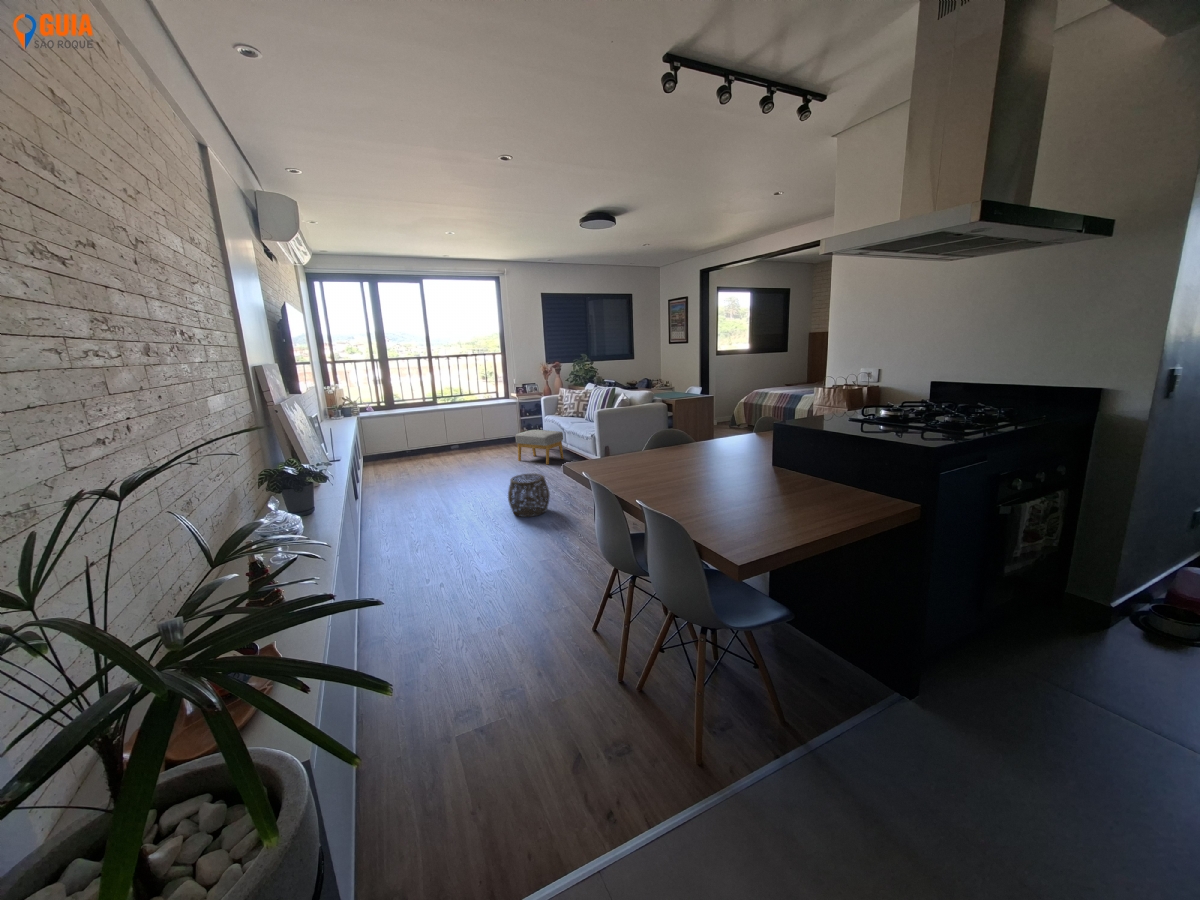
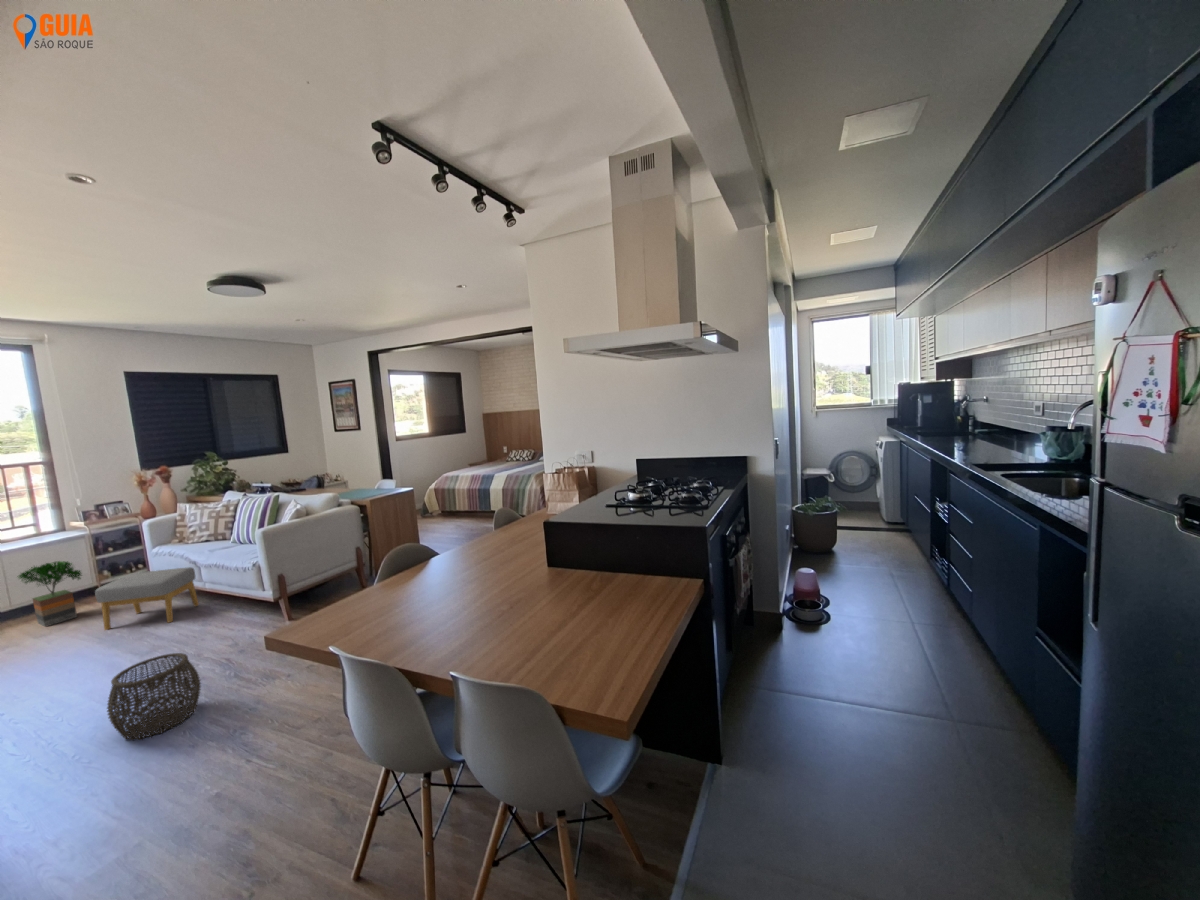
potted tree: none [486,415,513,453] -> present [18,561,82,627]

